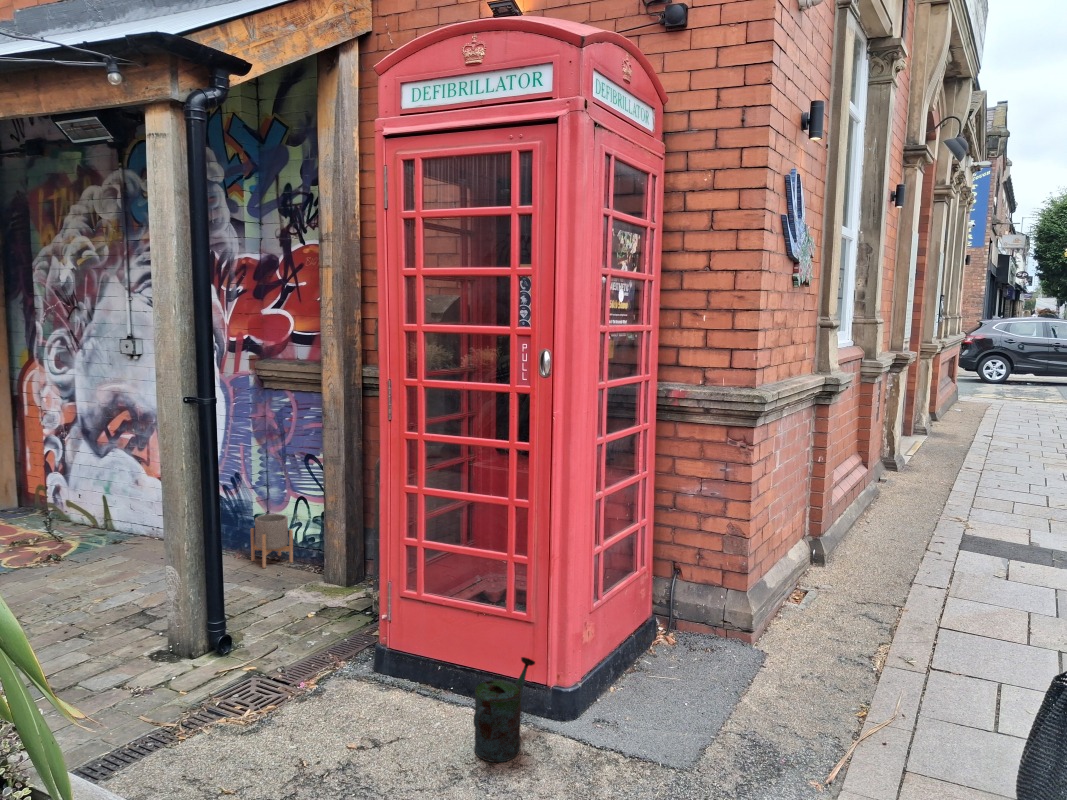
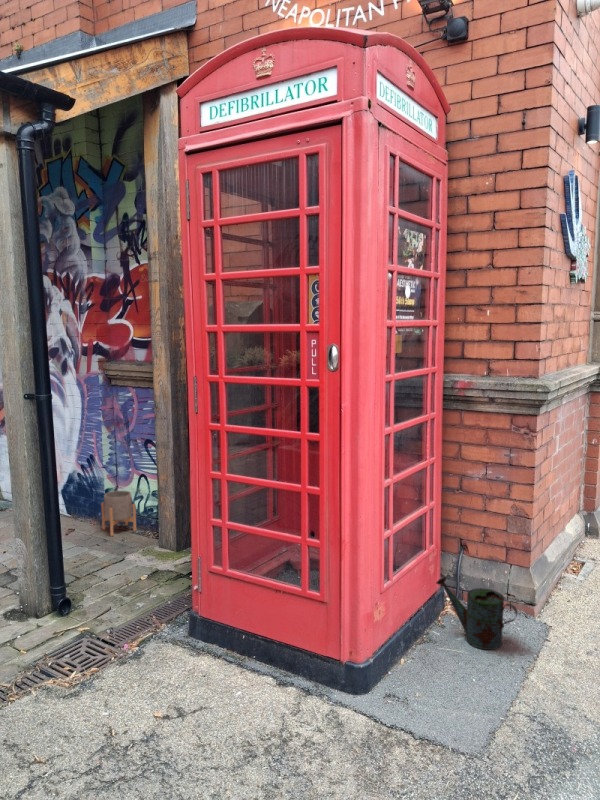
watering can: present [473,657,535,762] -> present [436,577,517,650]

